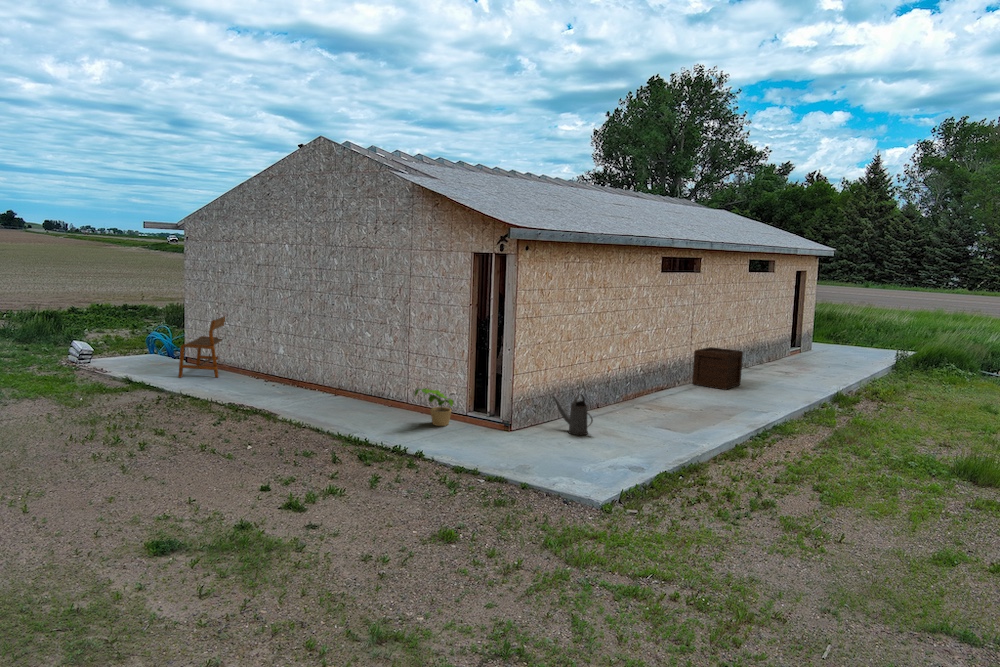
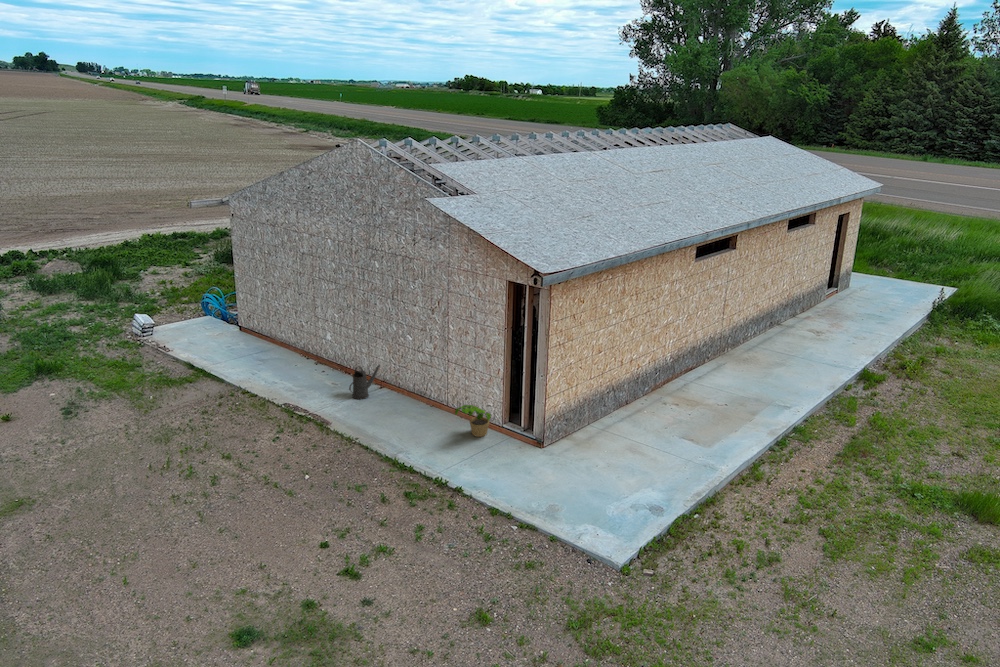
bench: present [179,316,225,378] -> none [234,292,281,360]
wooden crate: present [692,347,743,390] -> none [721,319,773,366]
watering can: present [553,394,593,435] -> present [349,365,380,399]

